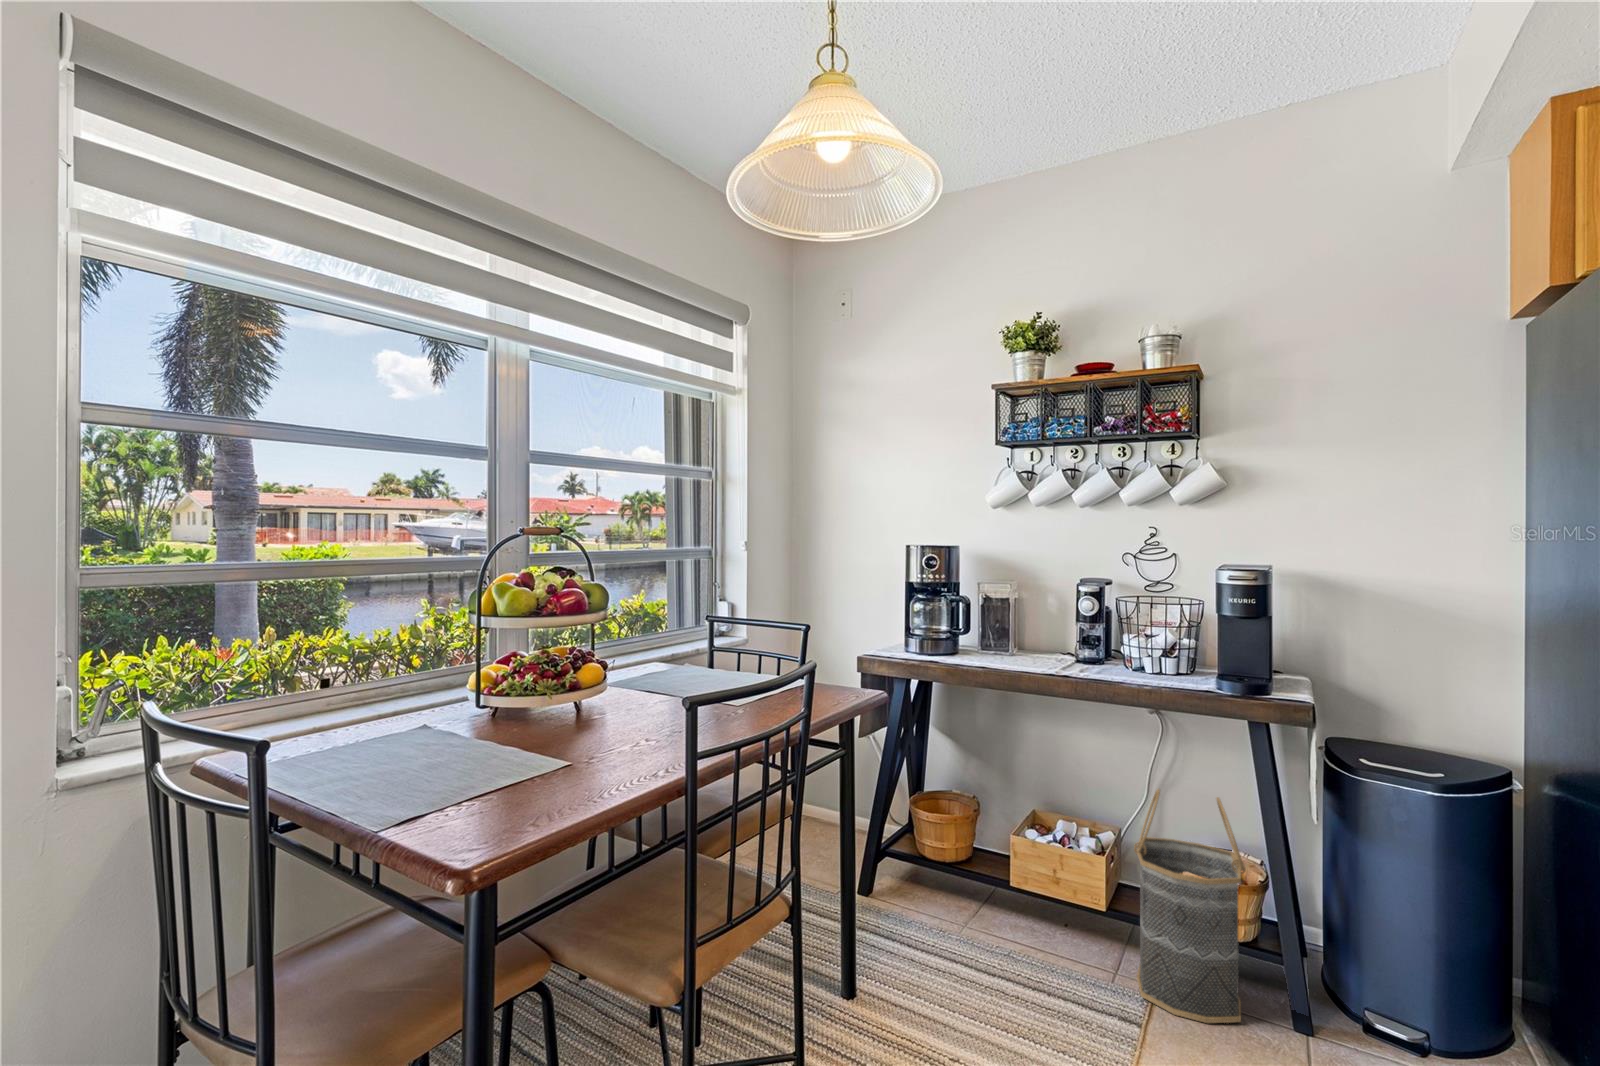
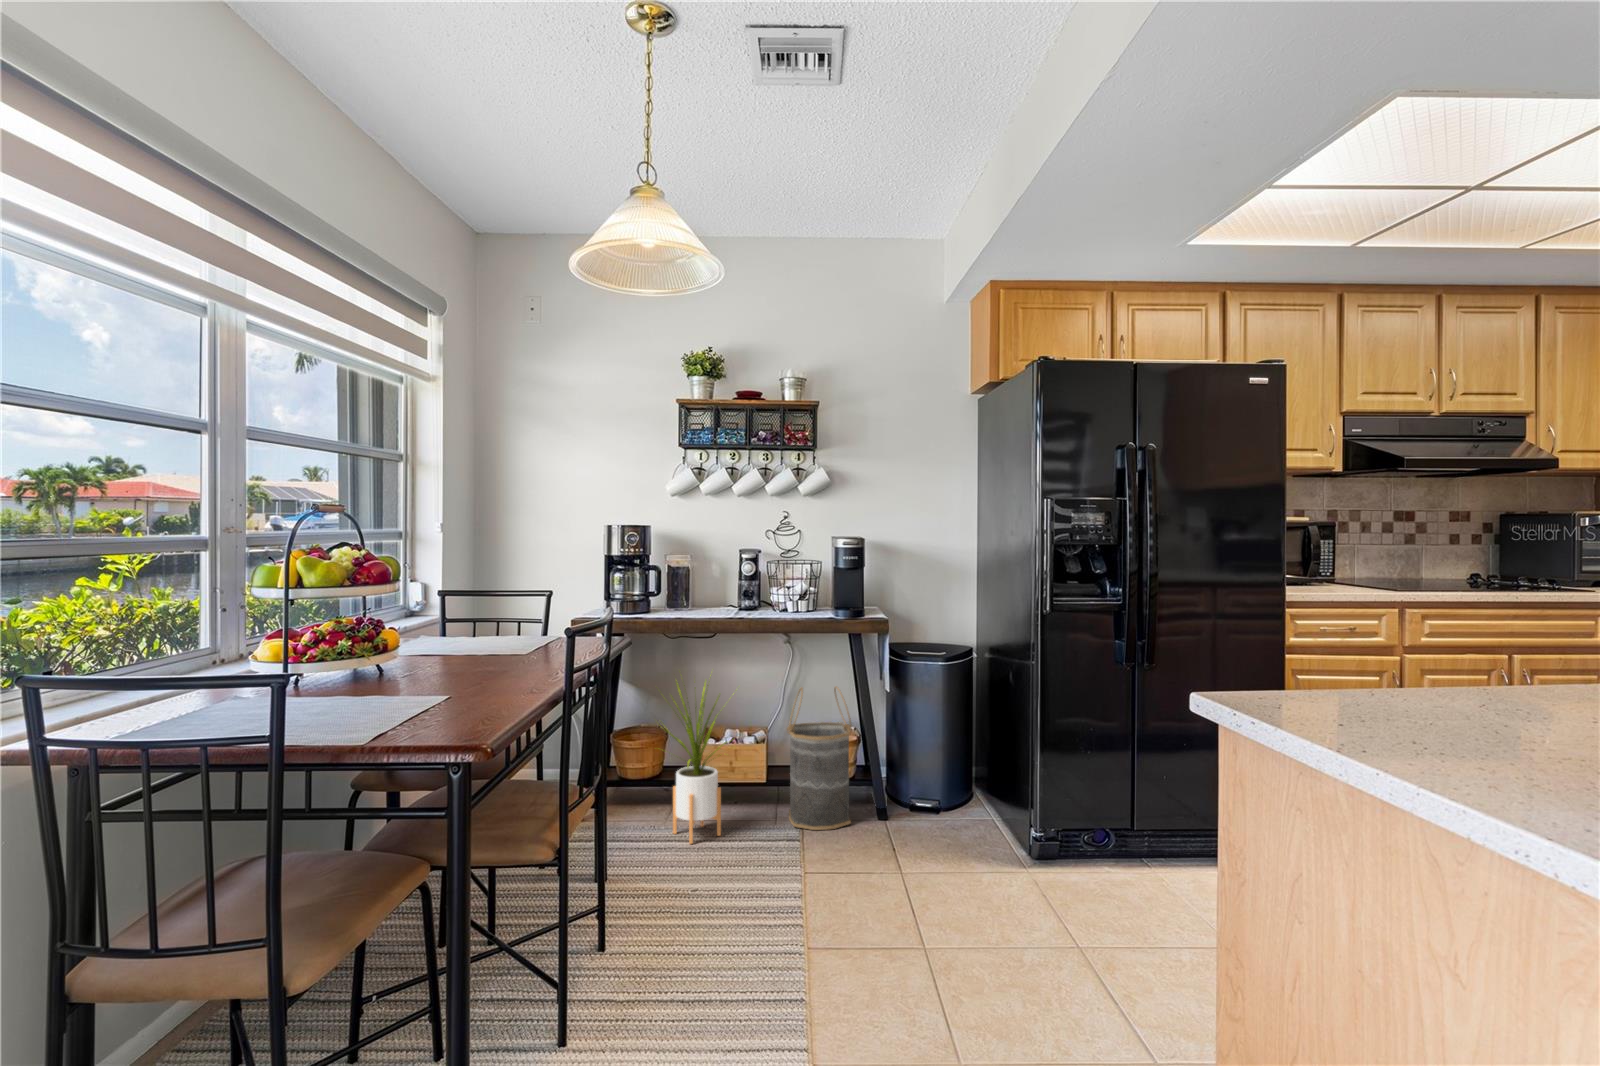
house plant: none [931,738,1057,980] -> present [668,682,721,844]

